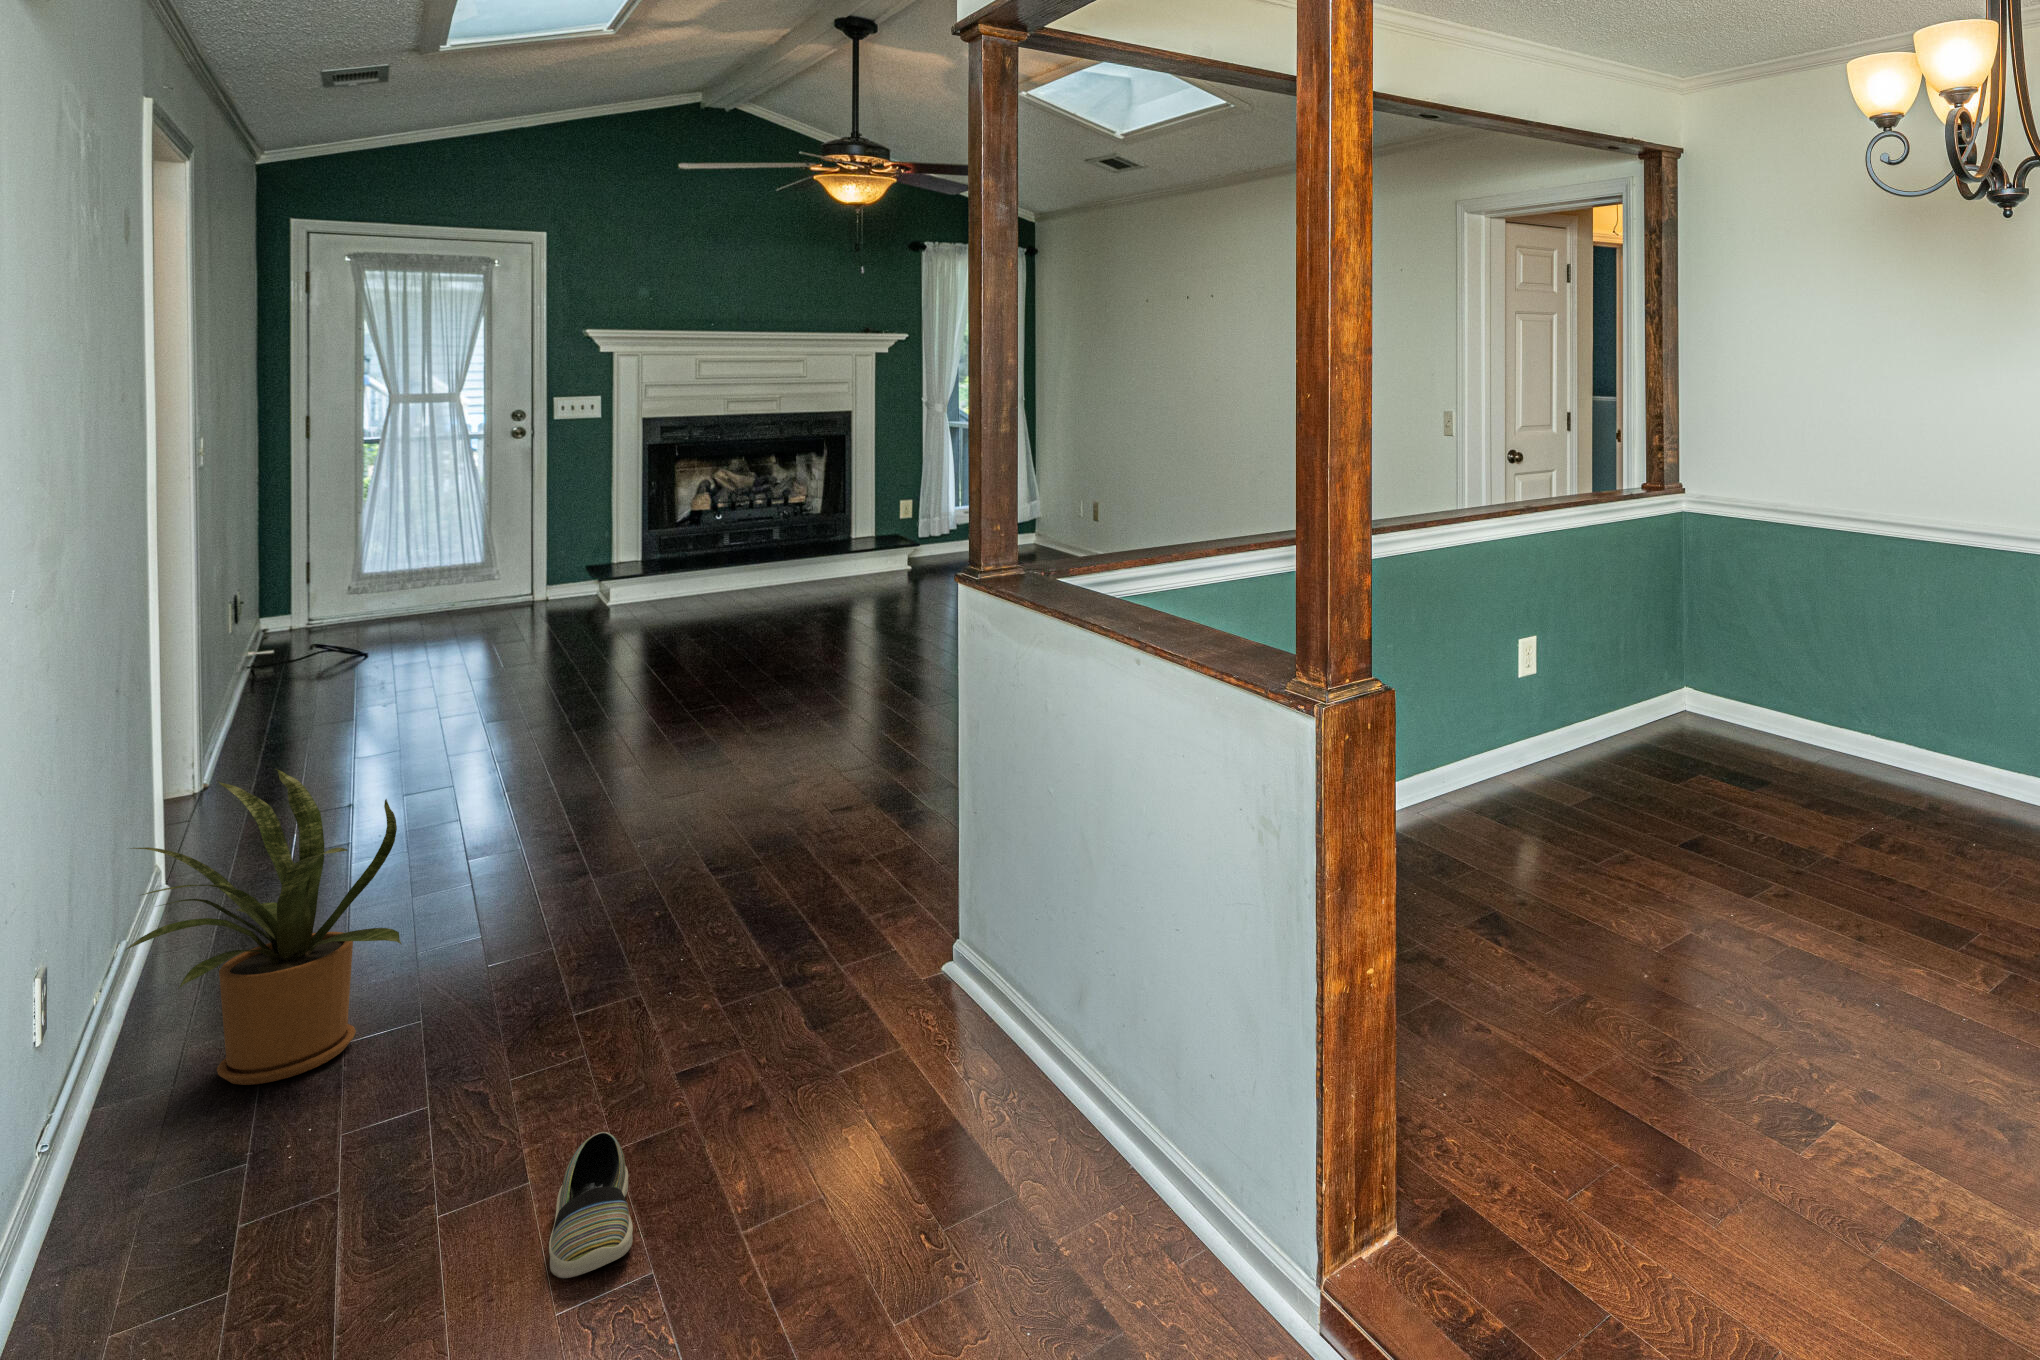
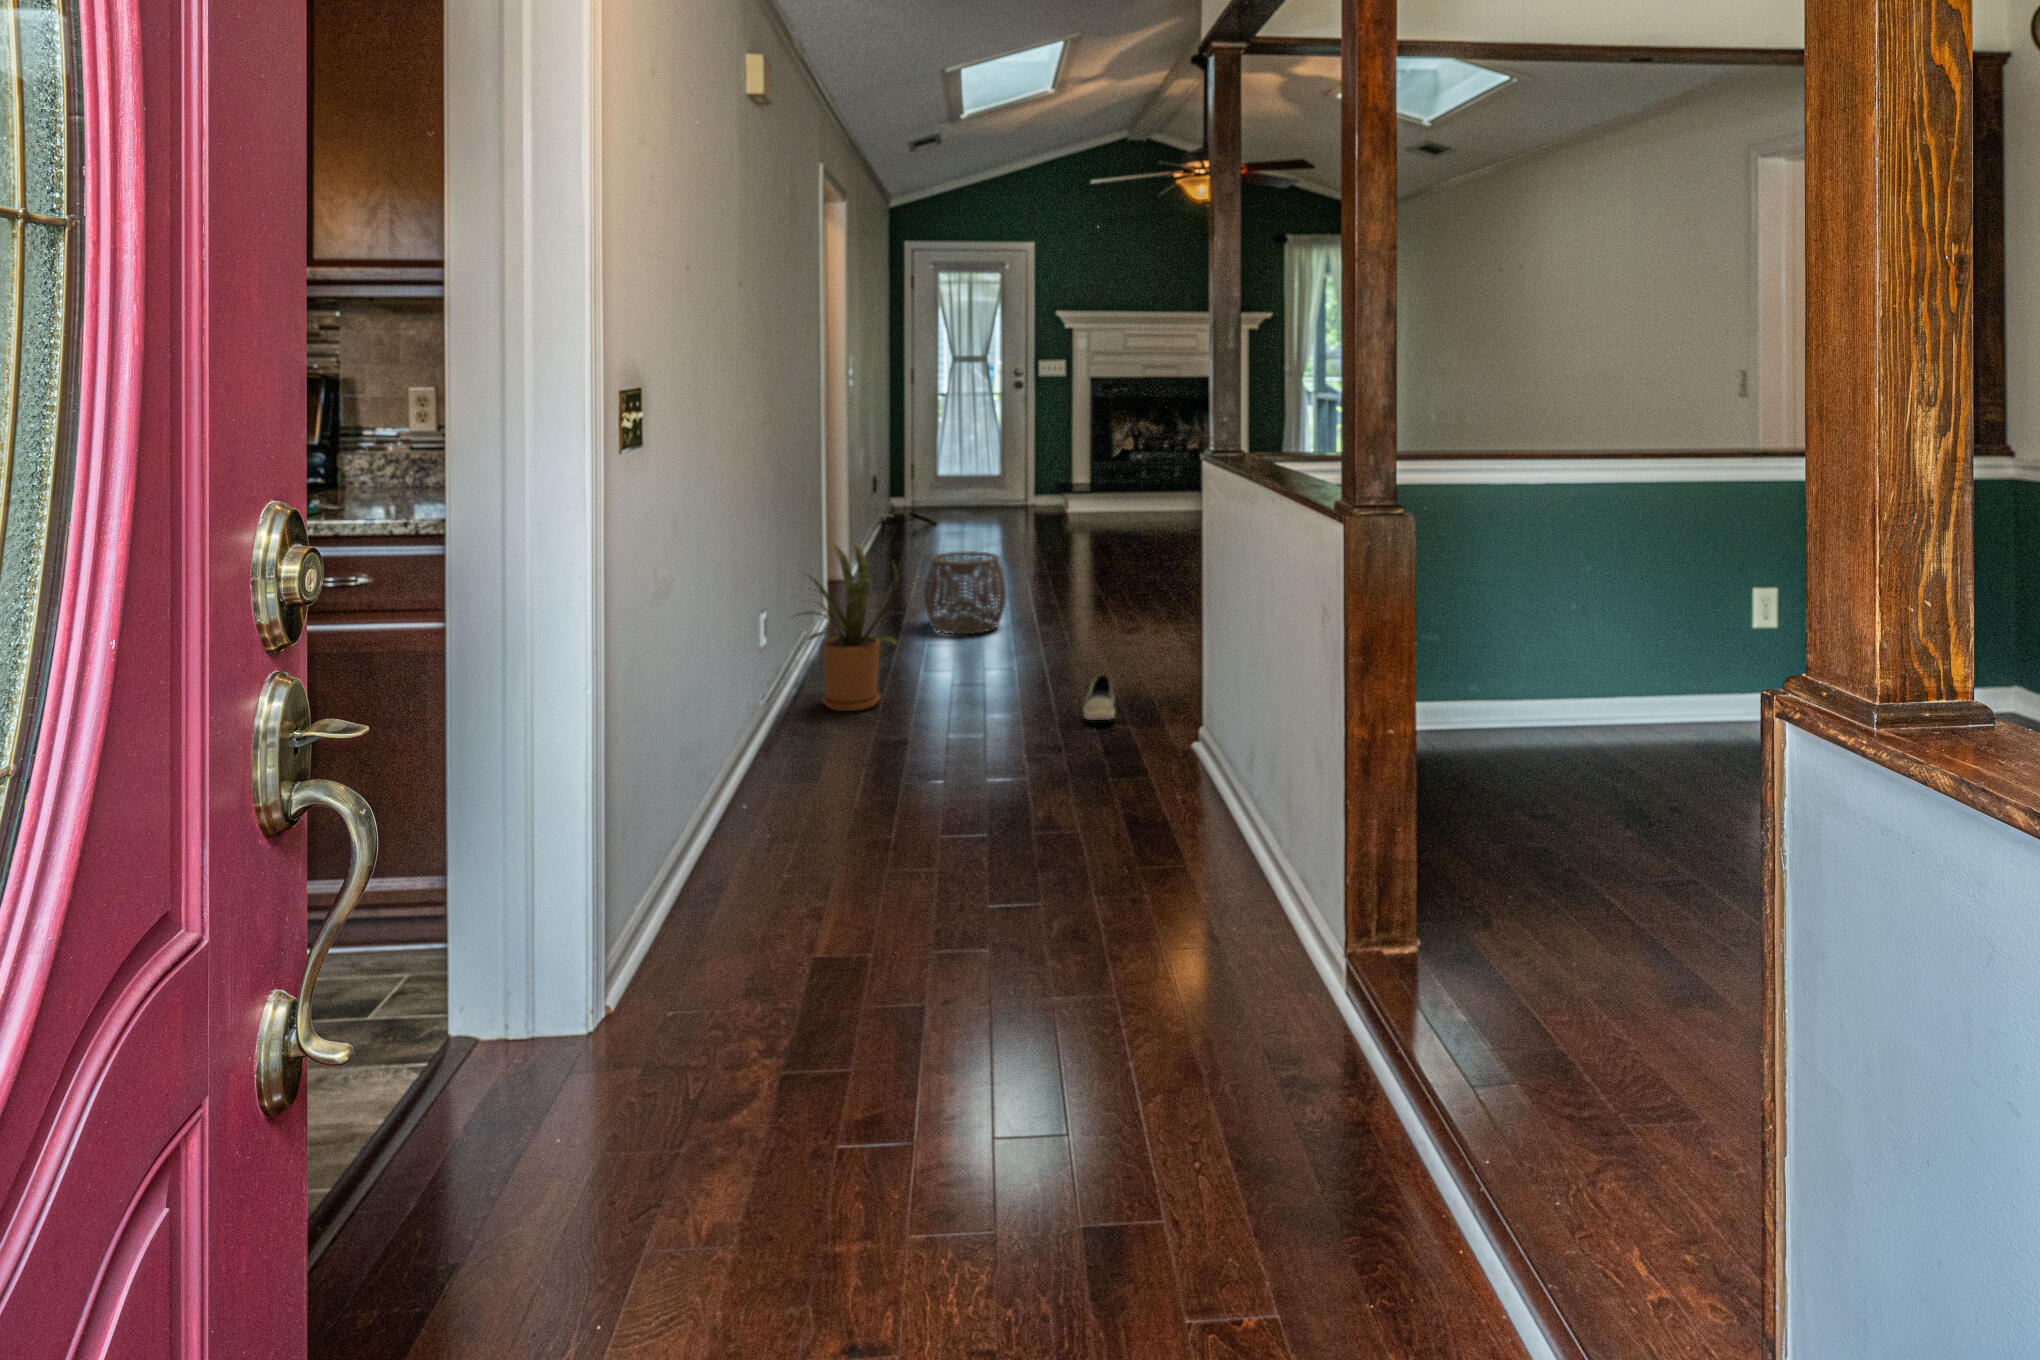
woven basket: none [401,721,568,865] -> present [924,551,1006,634]
shoe: present [549,1132,633,1278] -> present [1083,675,1115,720]

